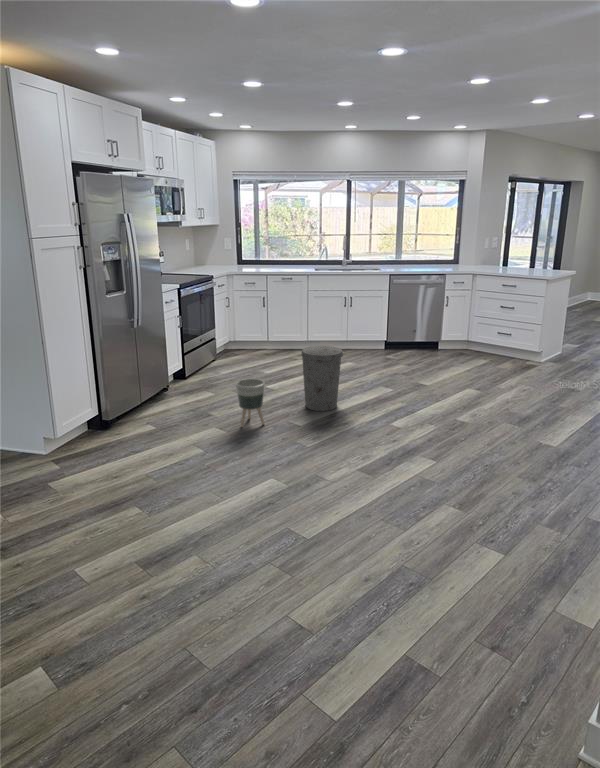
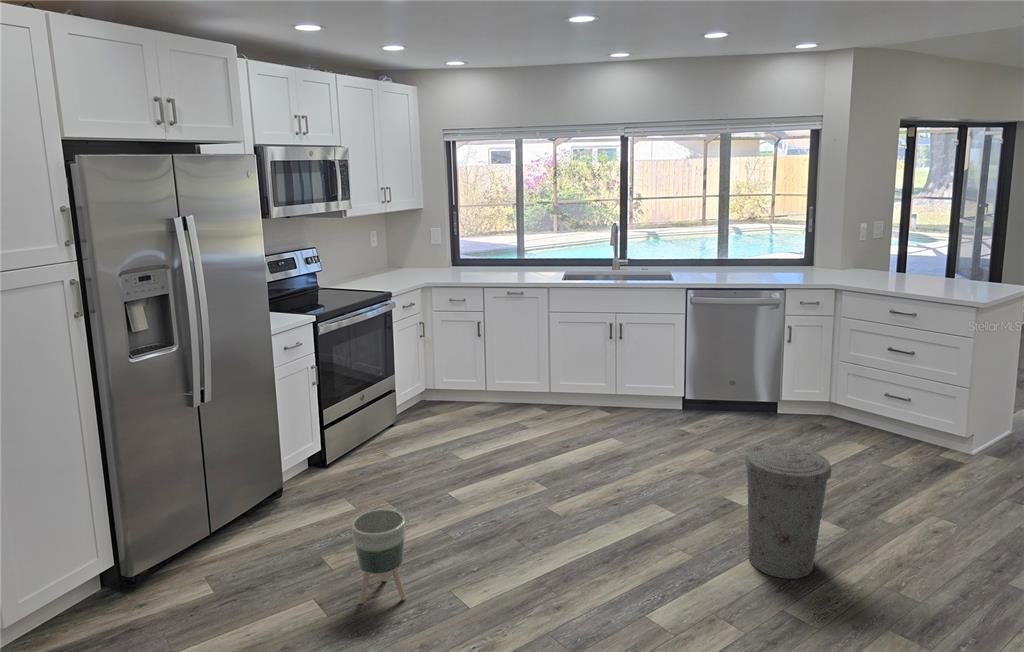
trash can: present [301,346,343,411] -> present [745,445,831,579]

